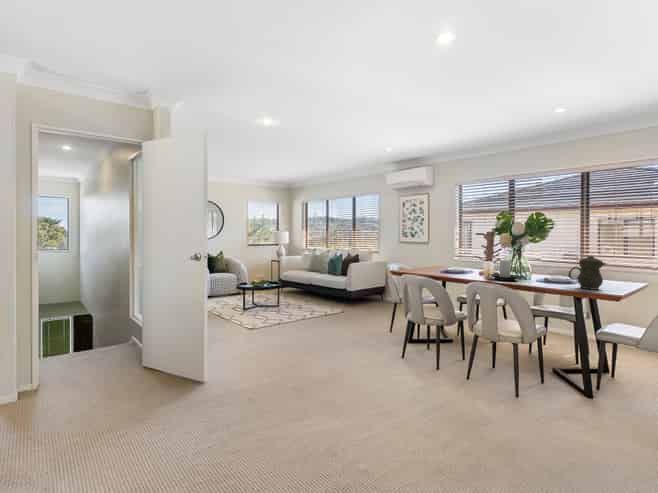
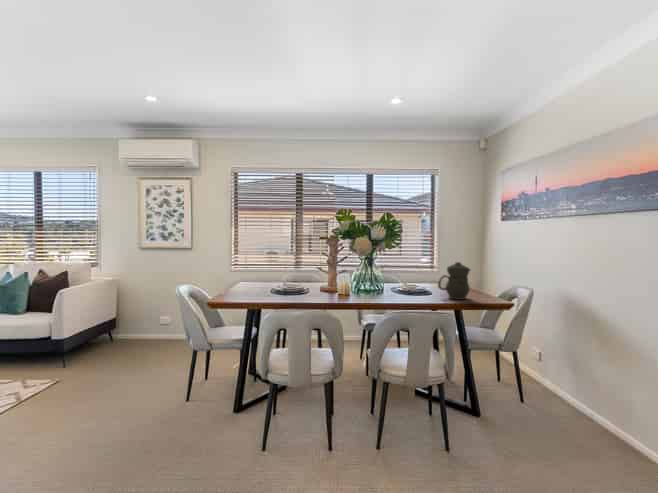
candle holder: present [490,260,520,281] -> none [351,271,388,300]

